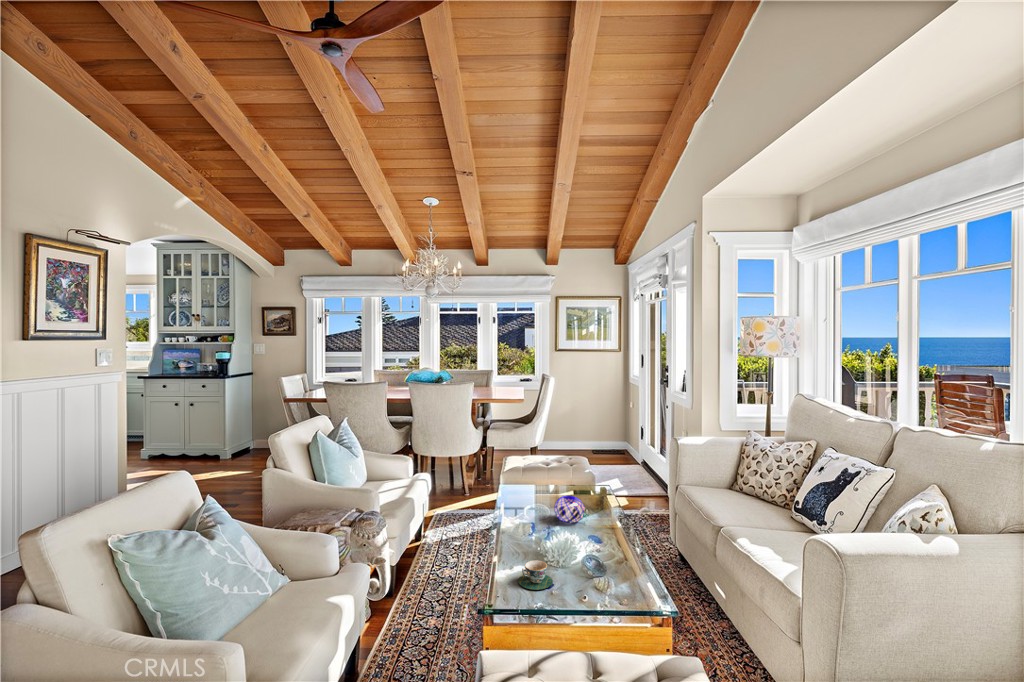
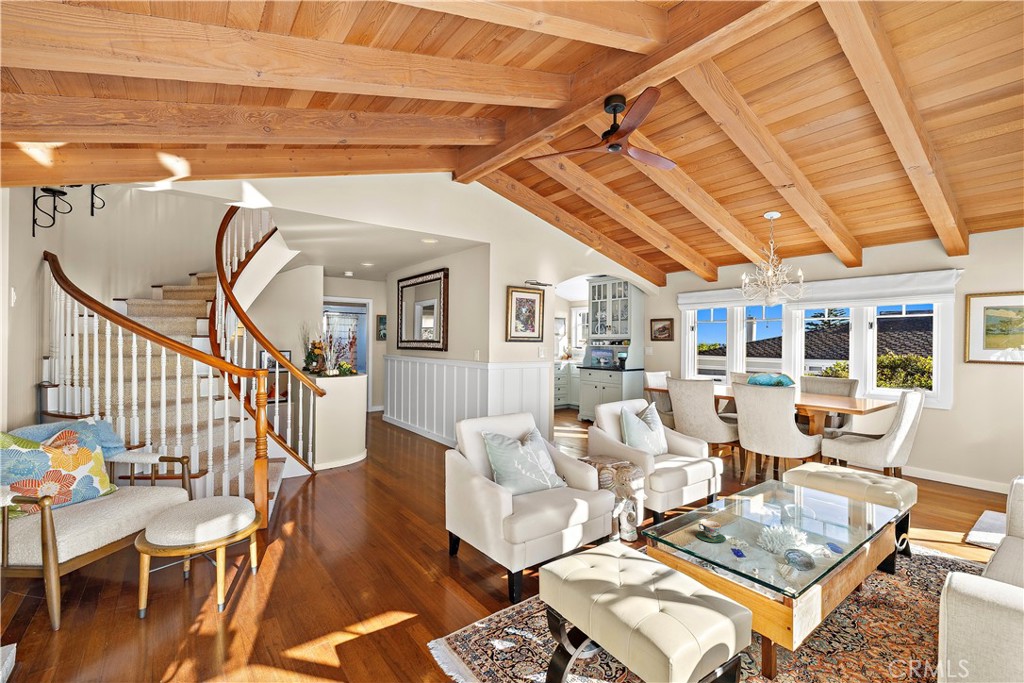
decorative orb: present [554,495,585,523] -> none [788,492,821,518]

